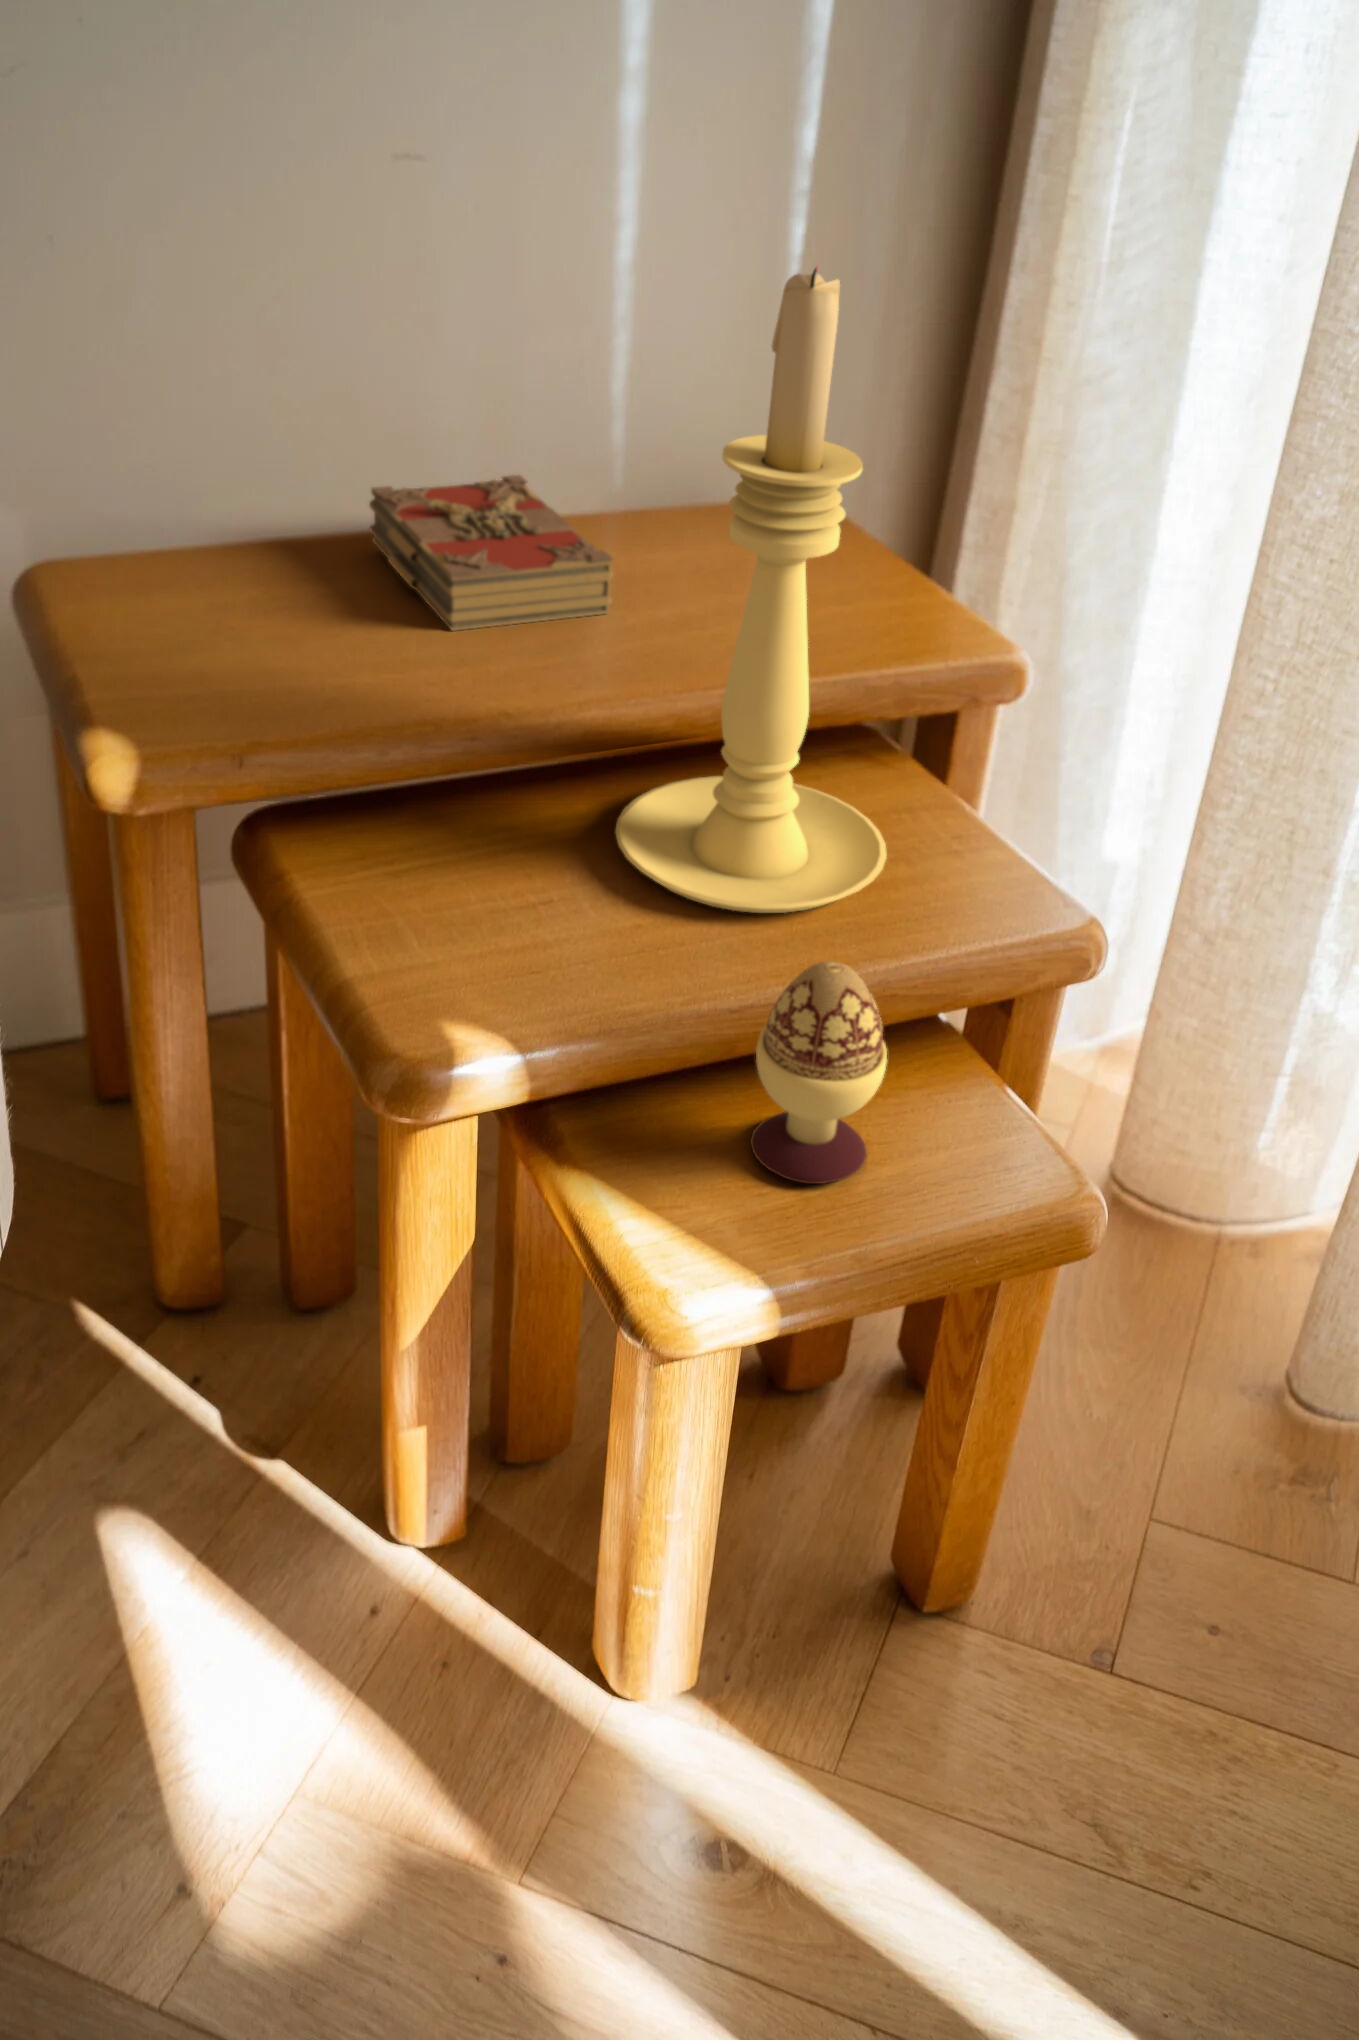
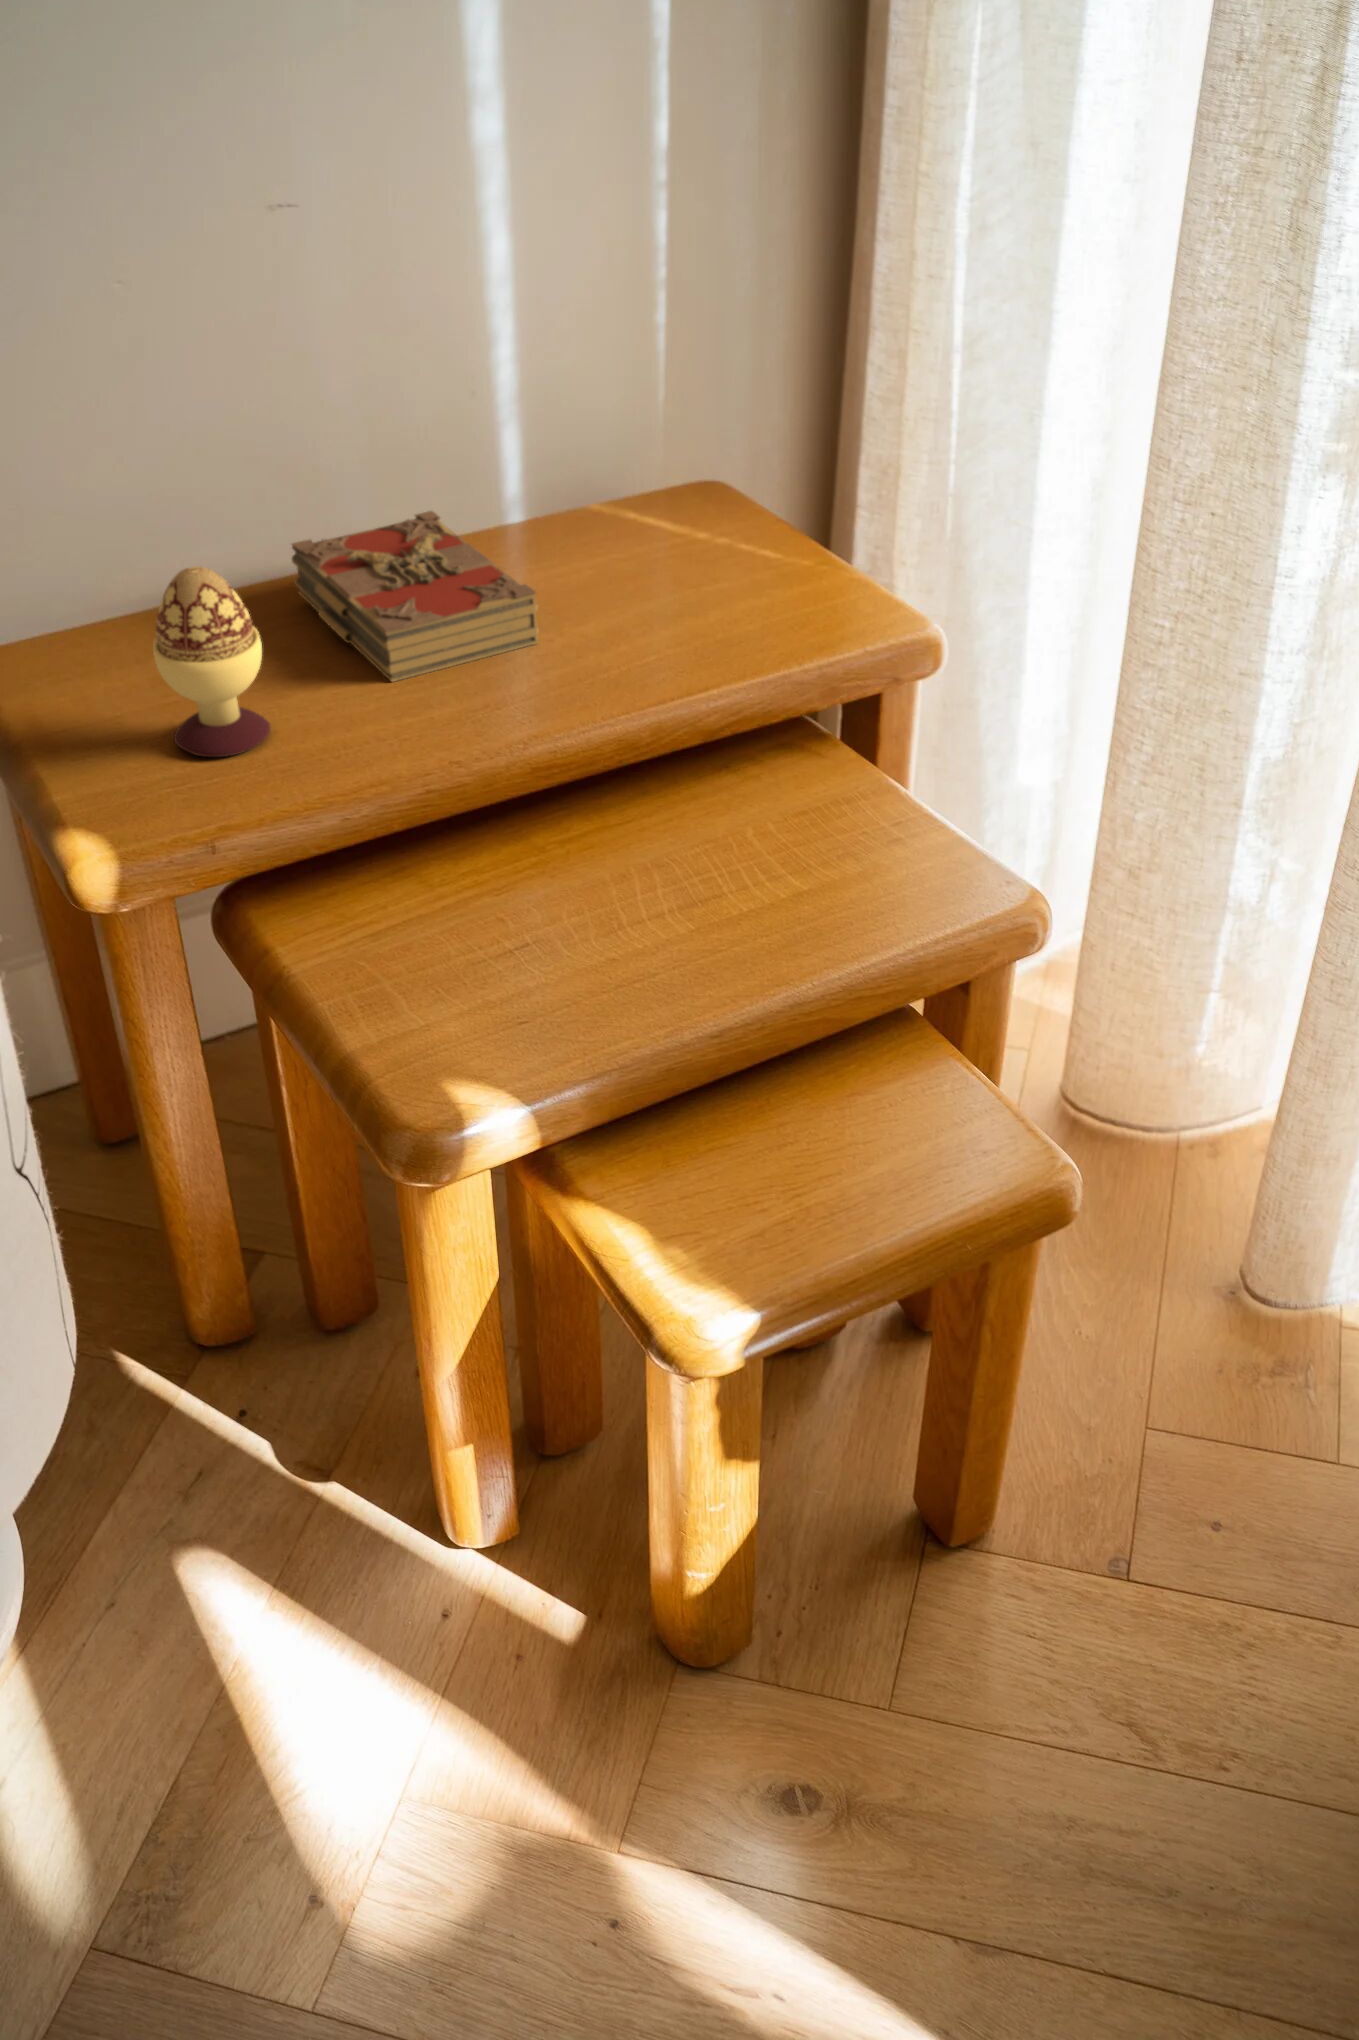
candle holder: present [615,267,887,913] -> none [577,325,835,933]
decorative egg: present [751,961,887,1184] -> present [153,566,270,757]

